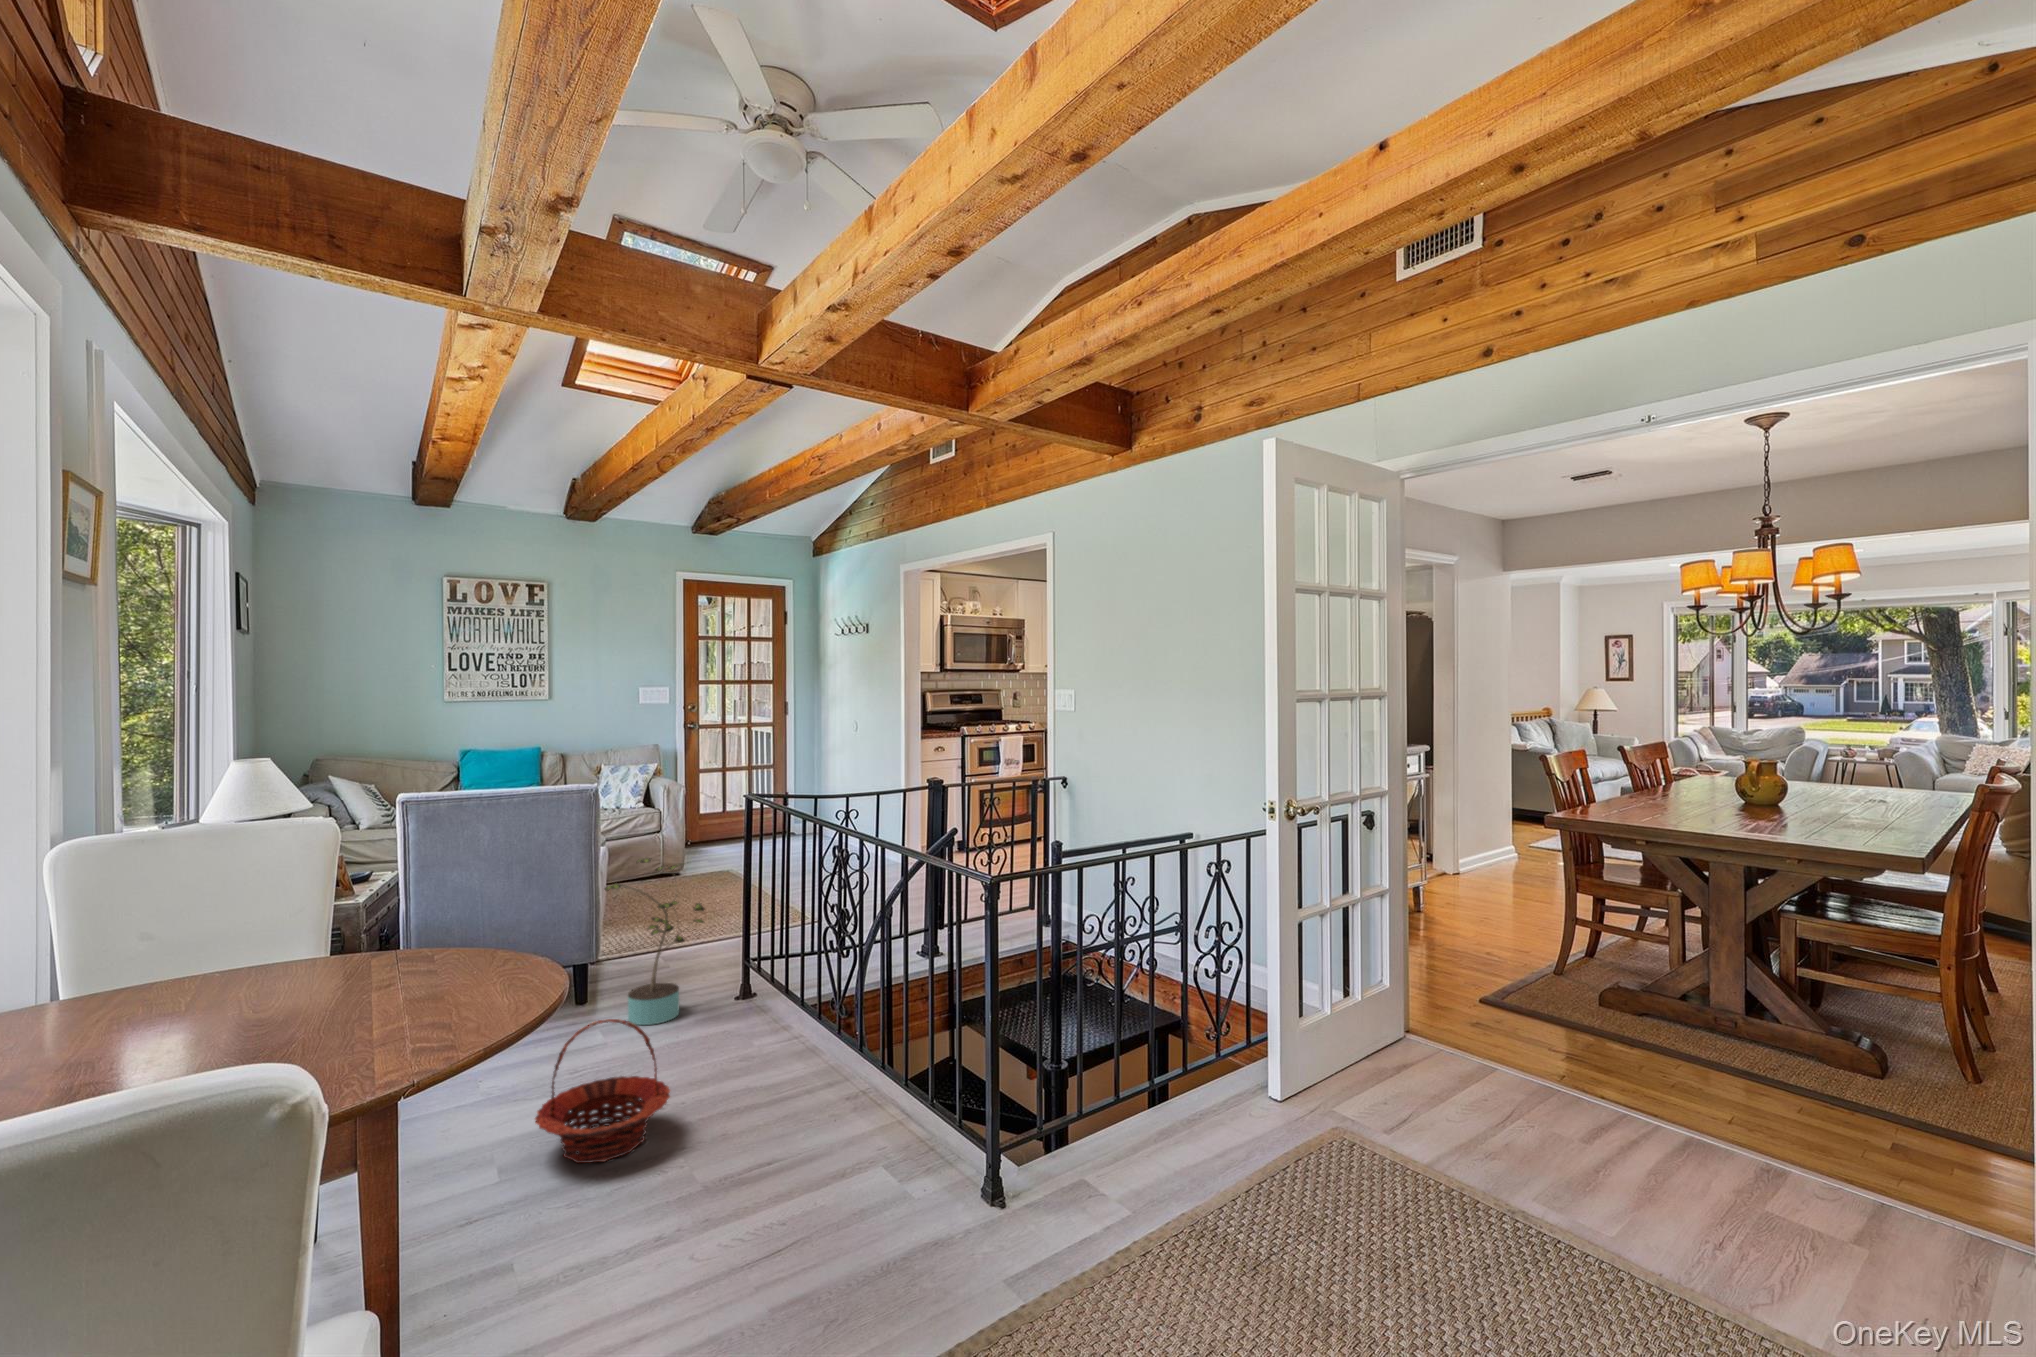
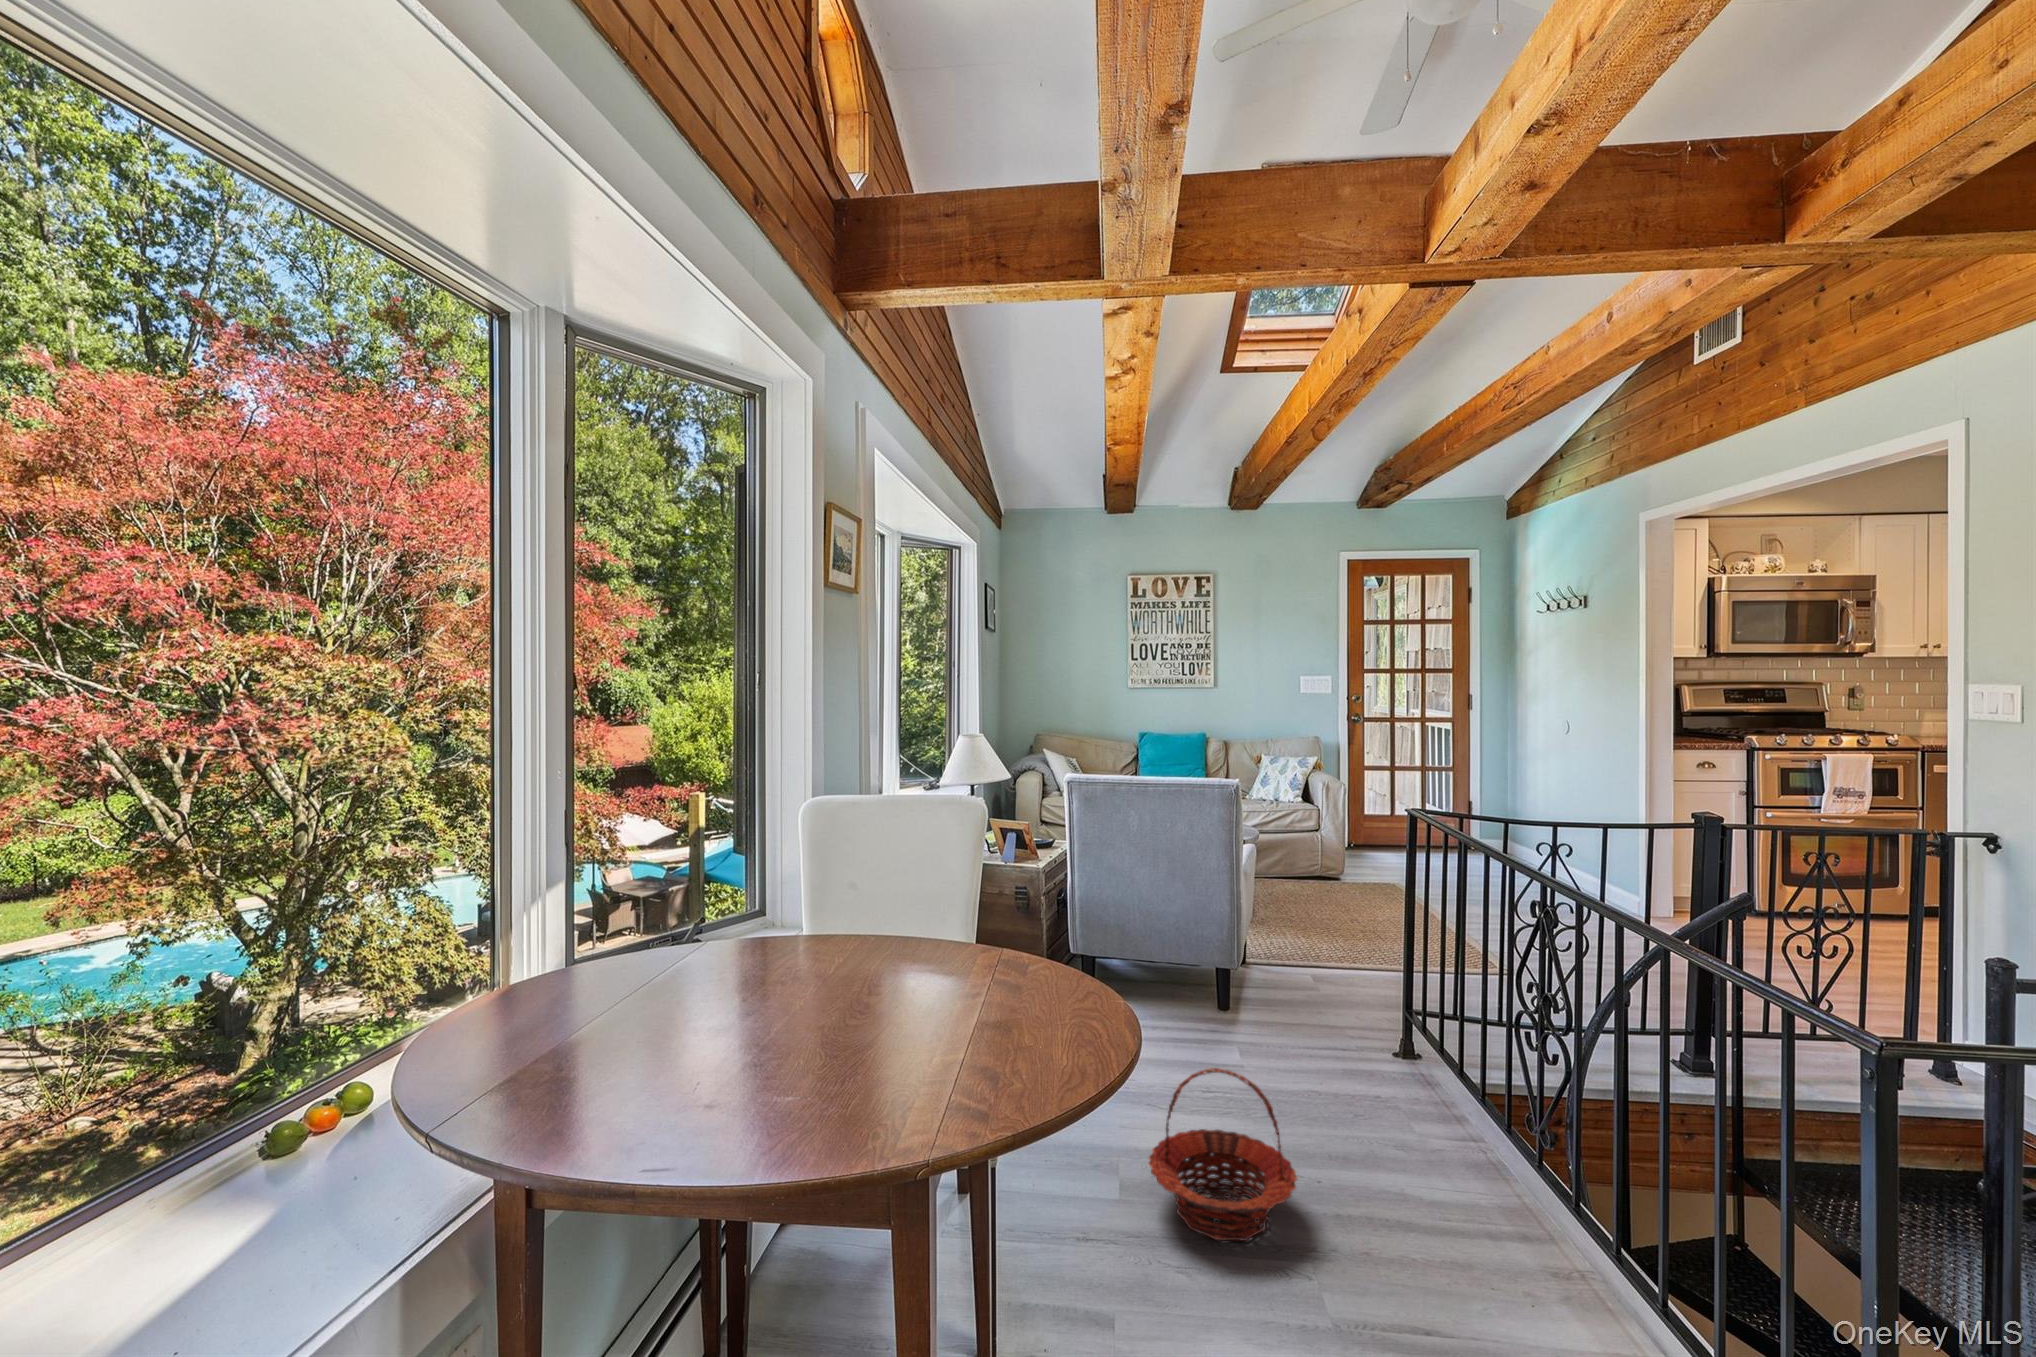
potted plant: present [605,858,704,1025] -> none [1241,872,1355,1067]

